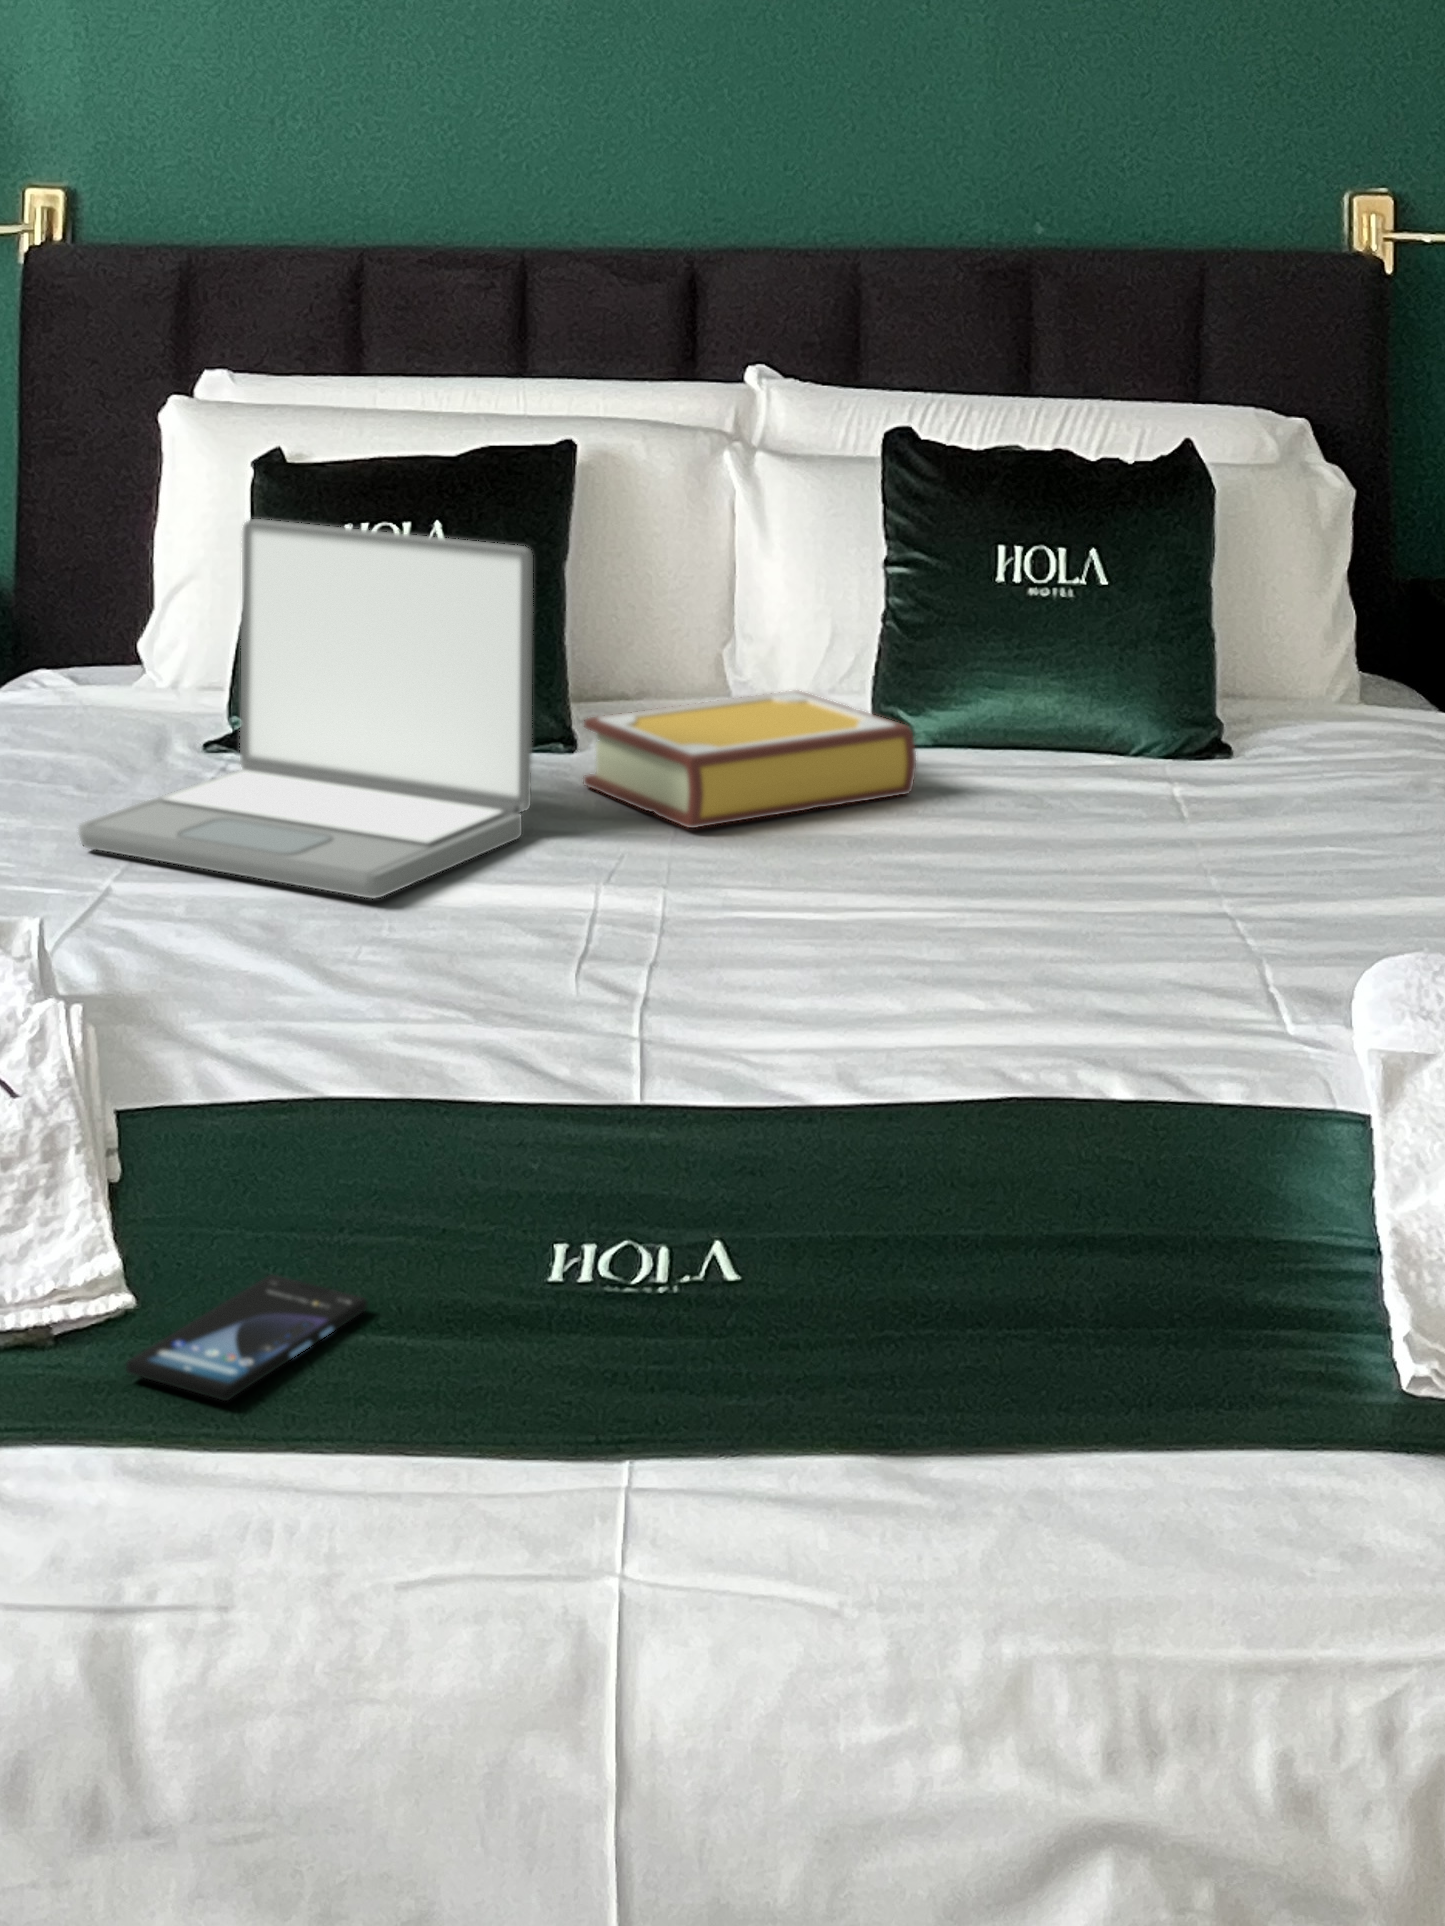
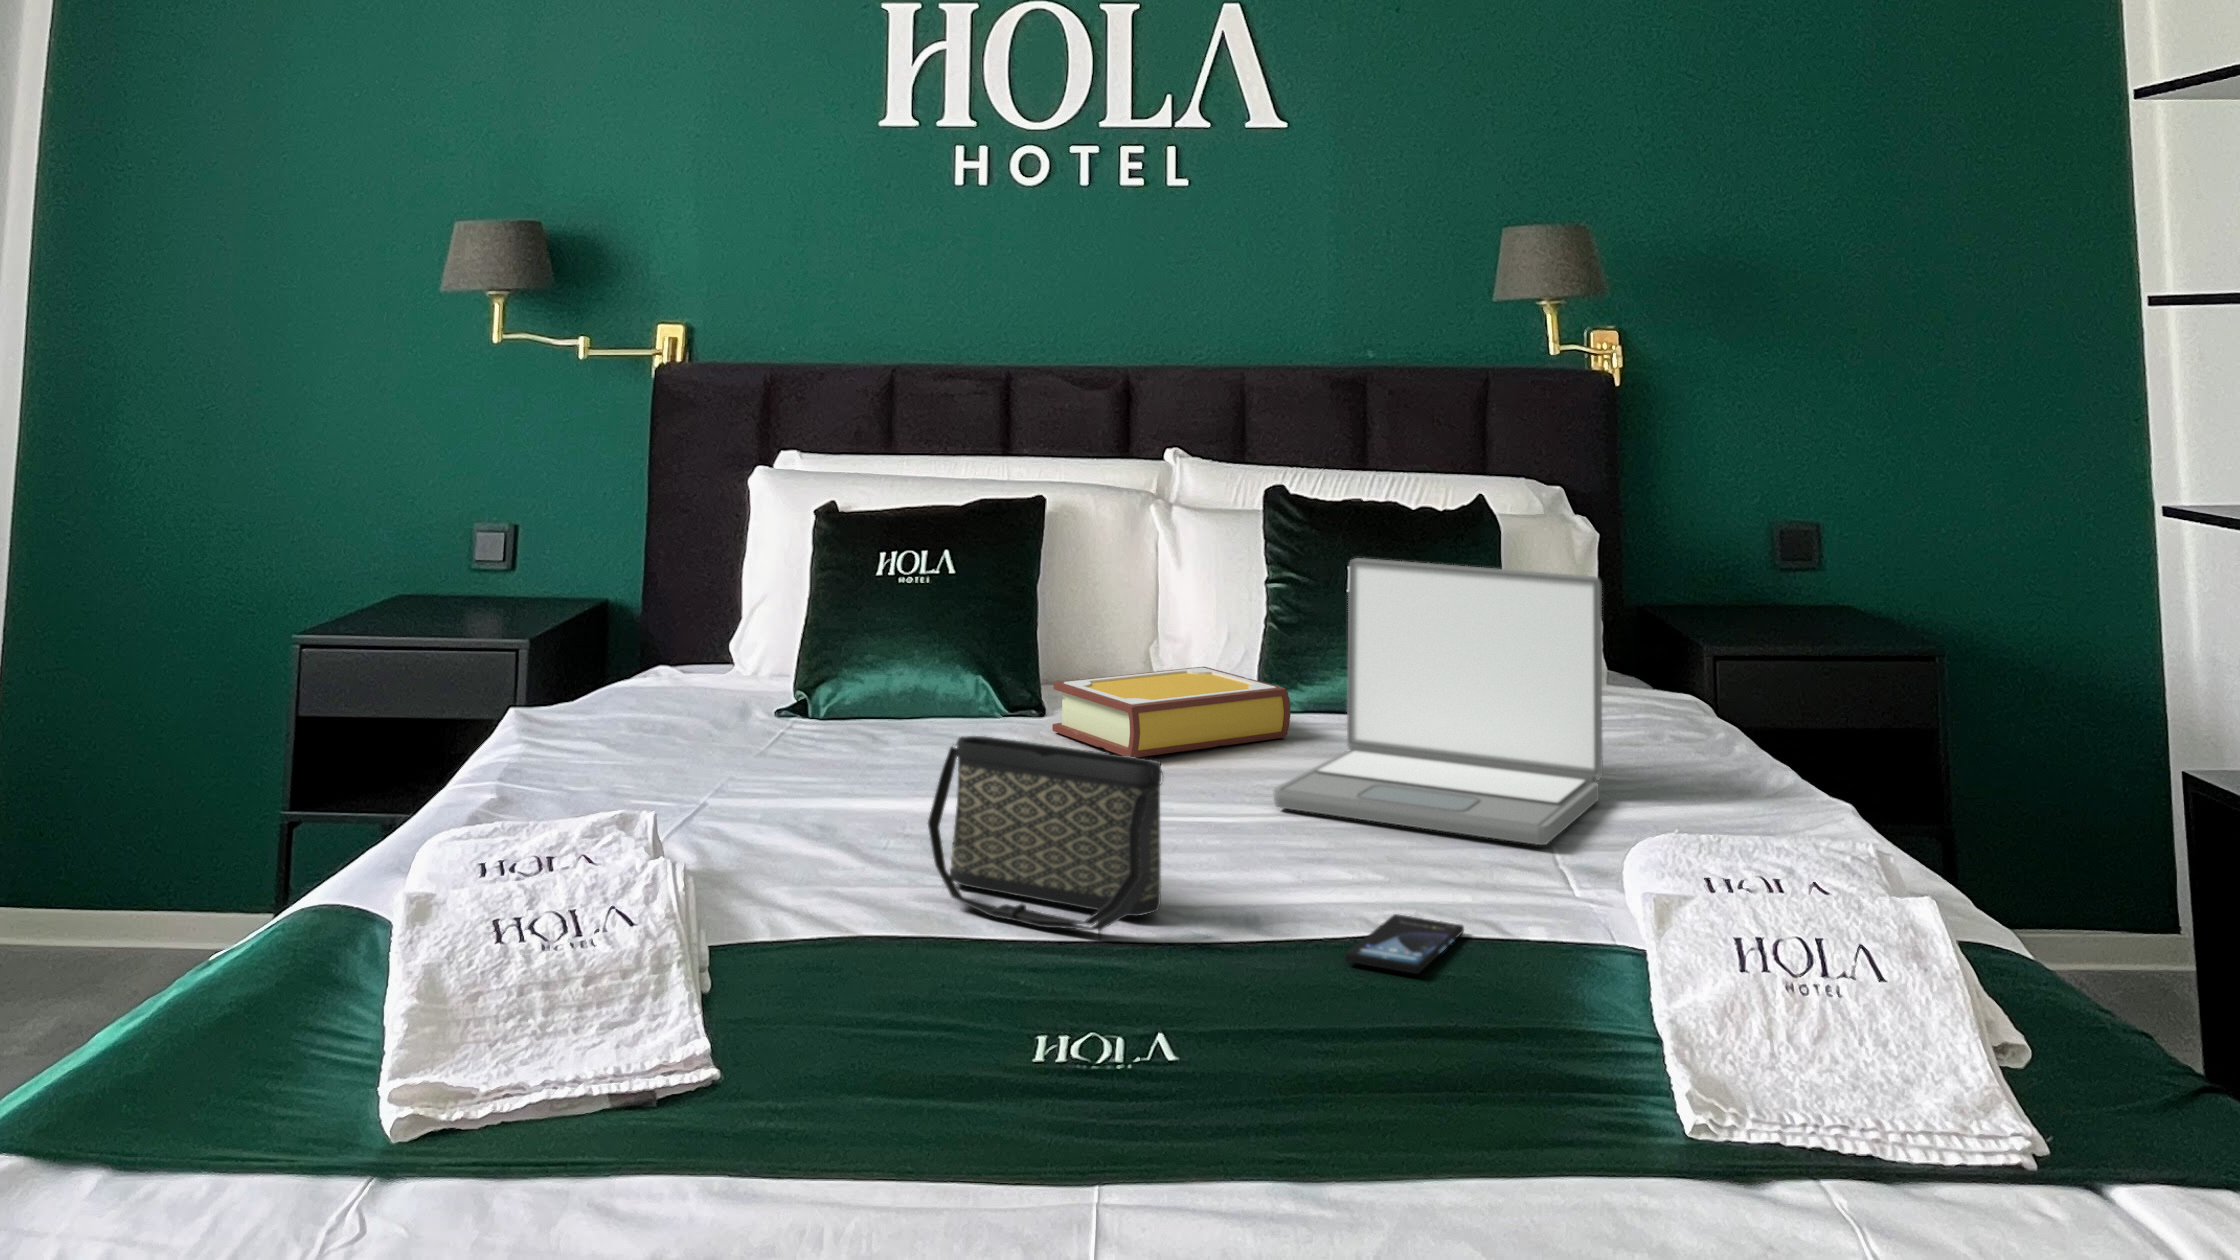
laptop: present [79,519,533,898] -> present [1274,558,1603,845]
handbag: none [404,824,721,1092] -> present [928,736,1163,930]
smartphone: present [126,1275,367,1401] -> present [1344,914,1464,974]

